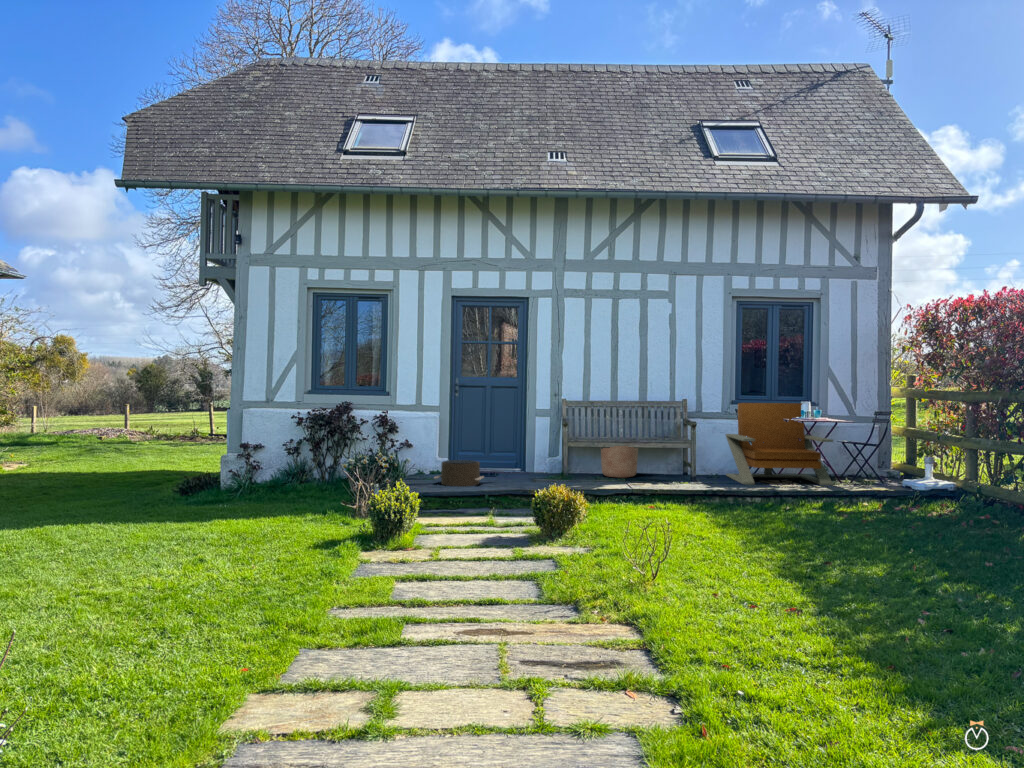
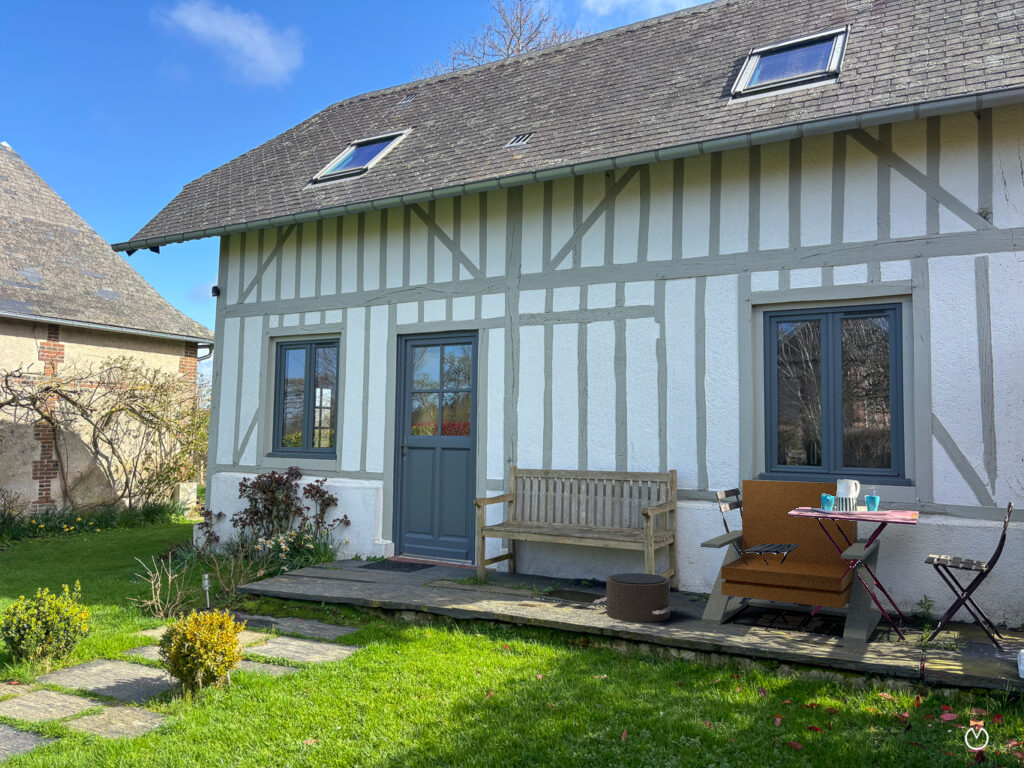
planter: present [601,446,638,478] -> none [542,531,598,589]
pouf: present [434,460,484,486] -> present [593,573,676,622]

